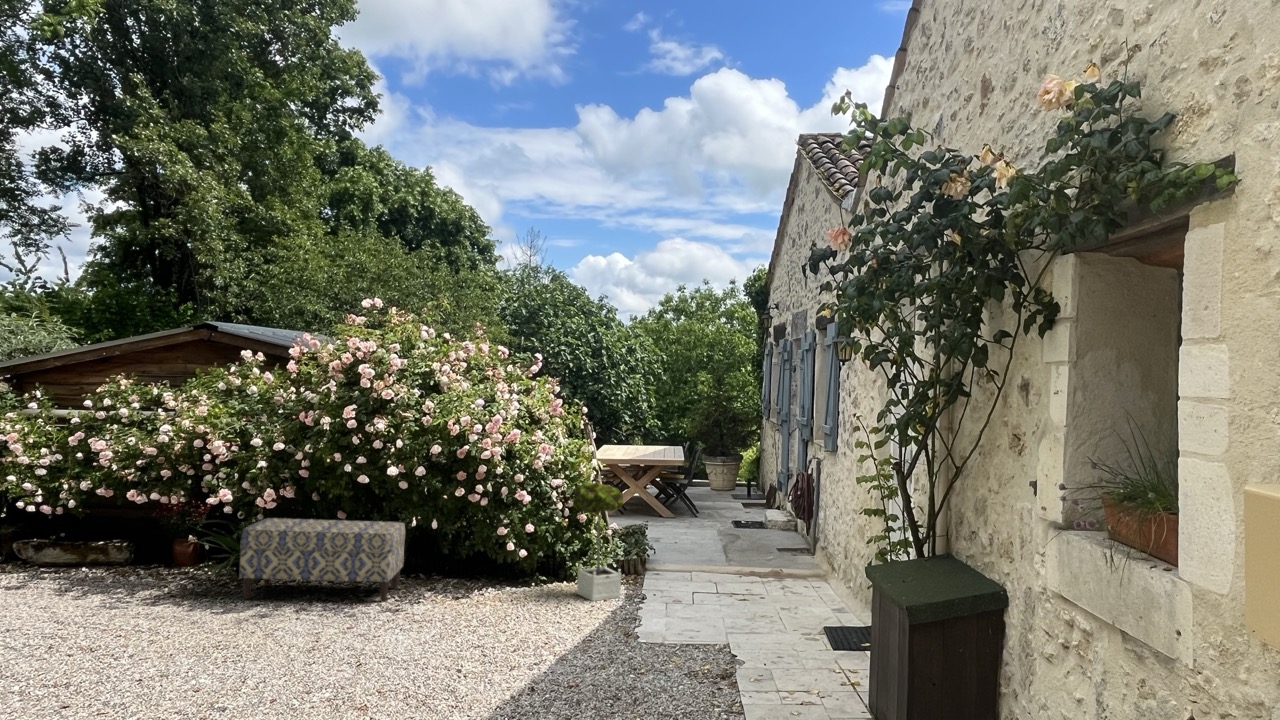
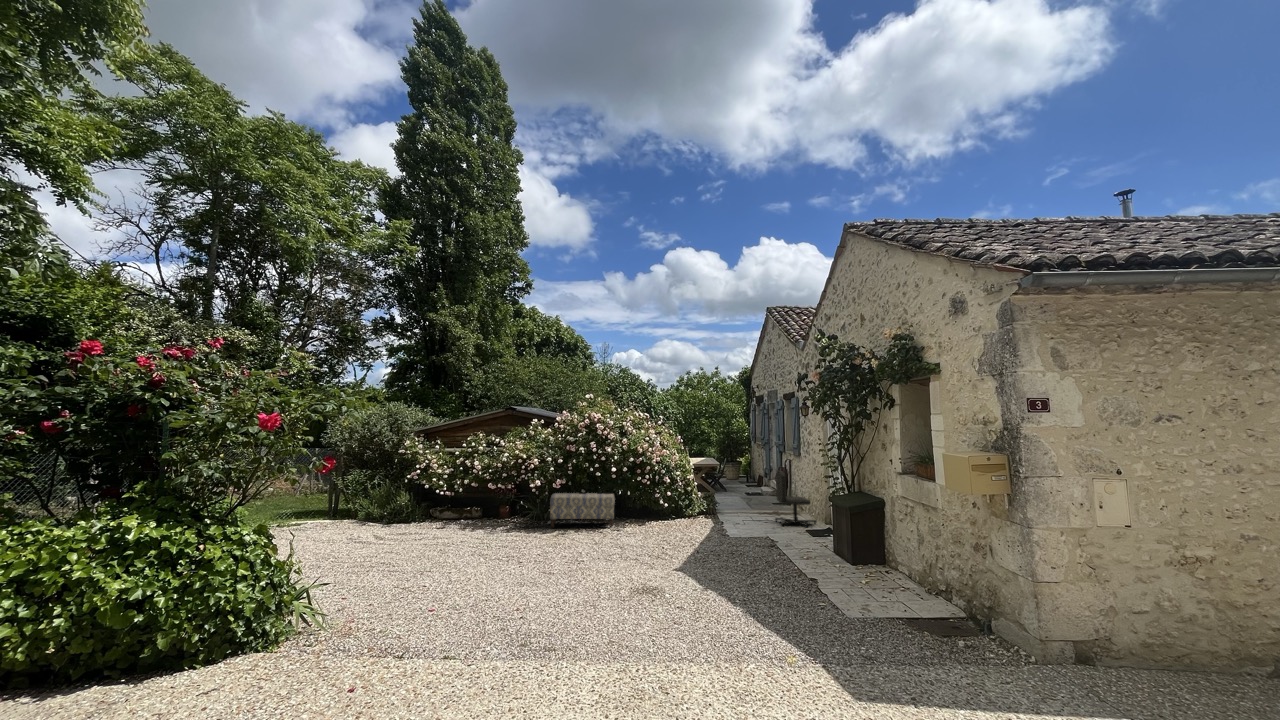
potted tree: present [572,482,624,601] -> none [687,472,711,525]
chair: none [770,483,862,617] -> present [775,470,817,527]

